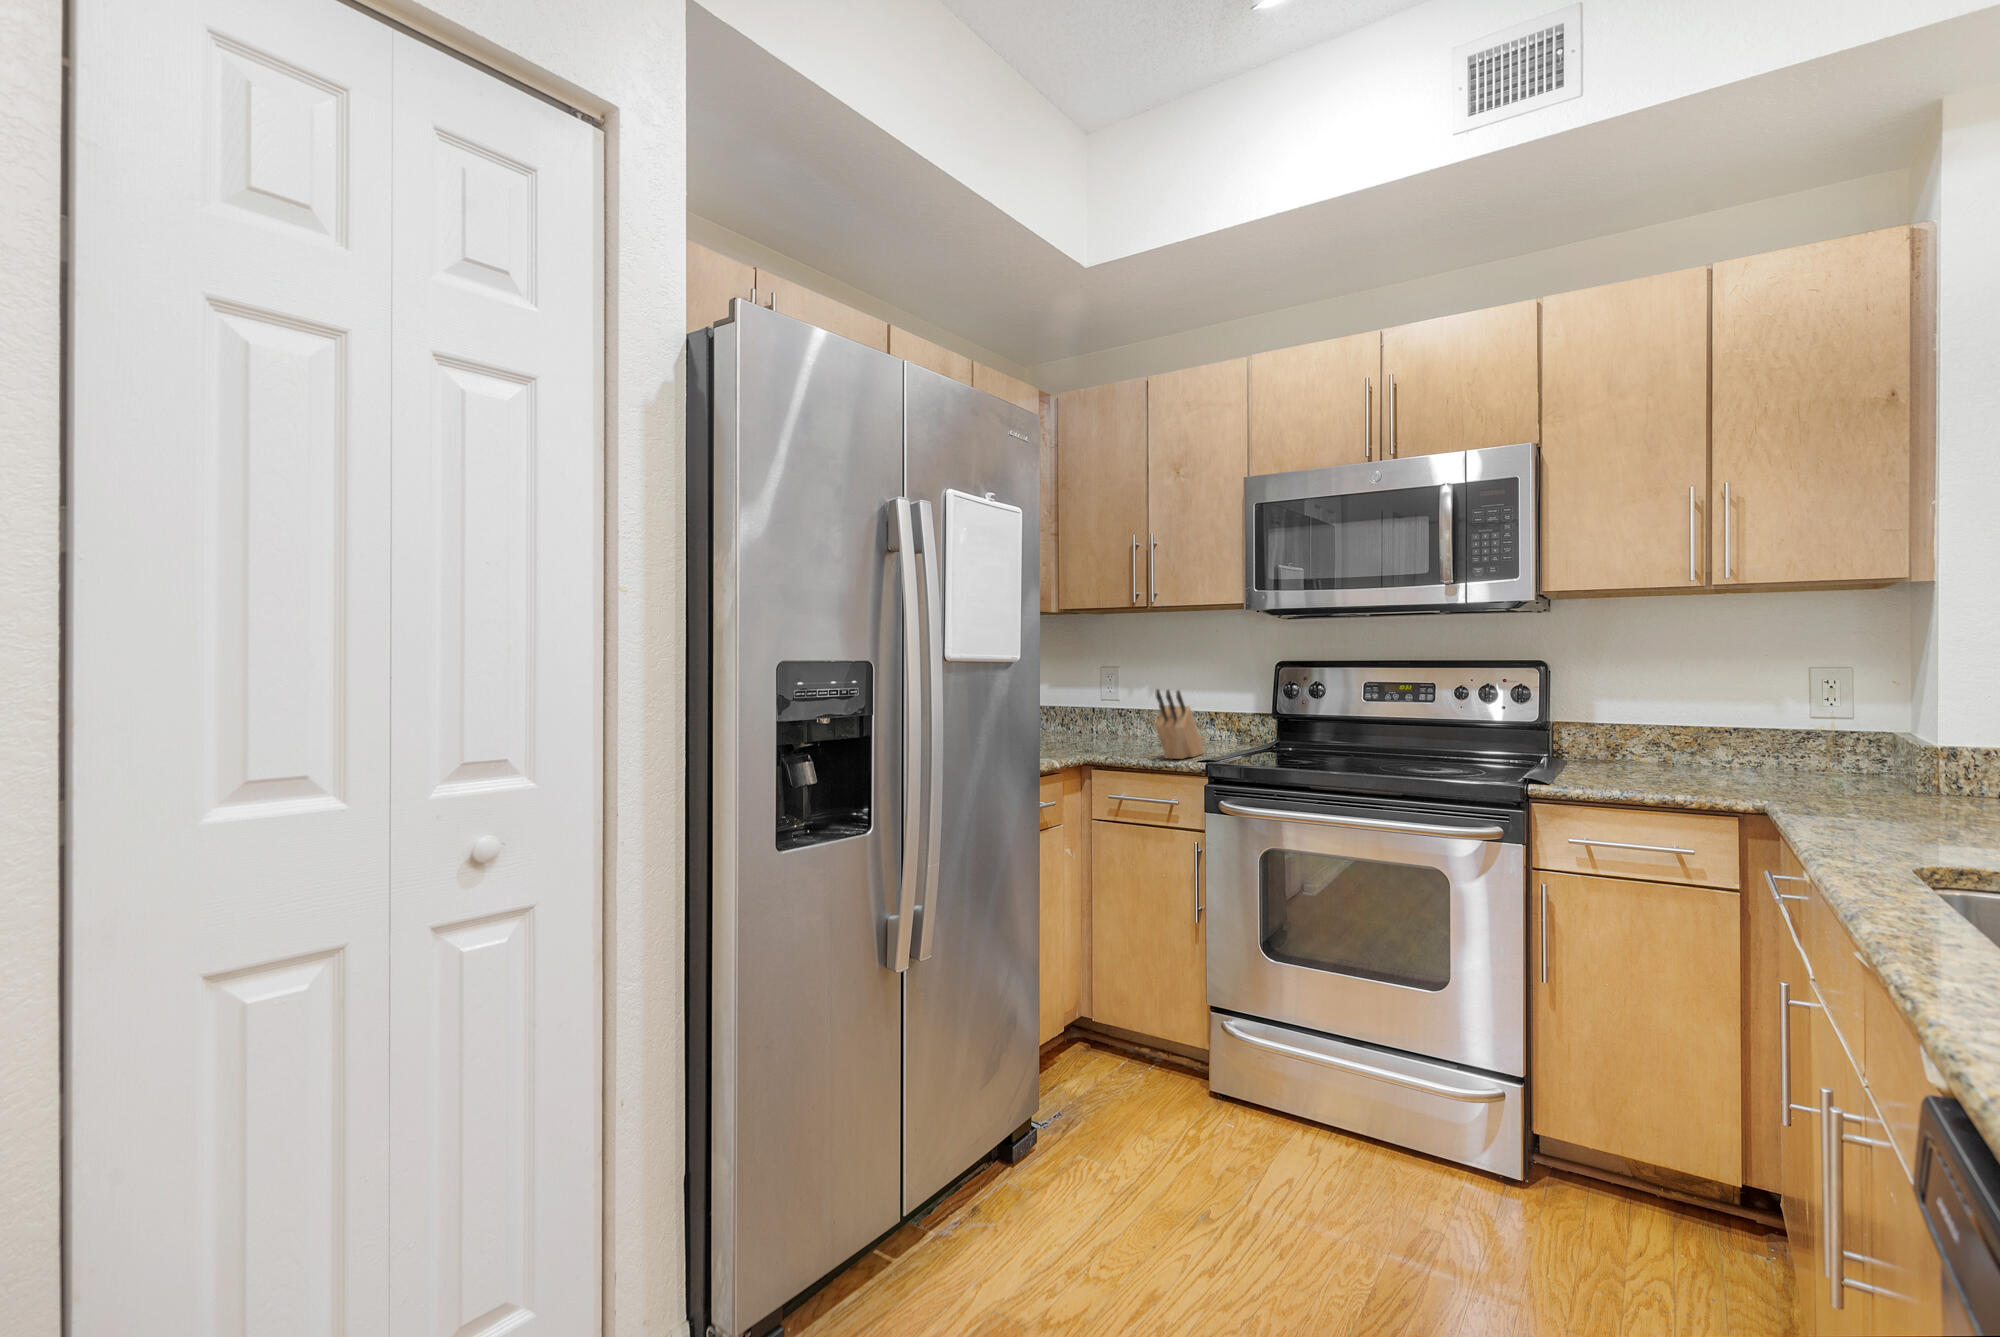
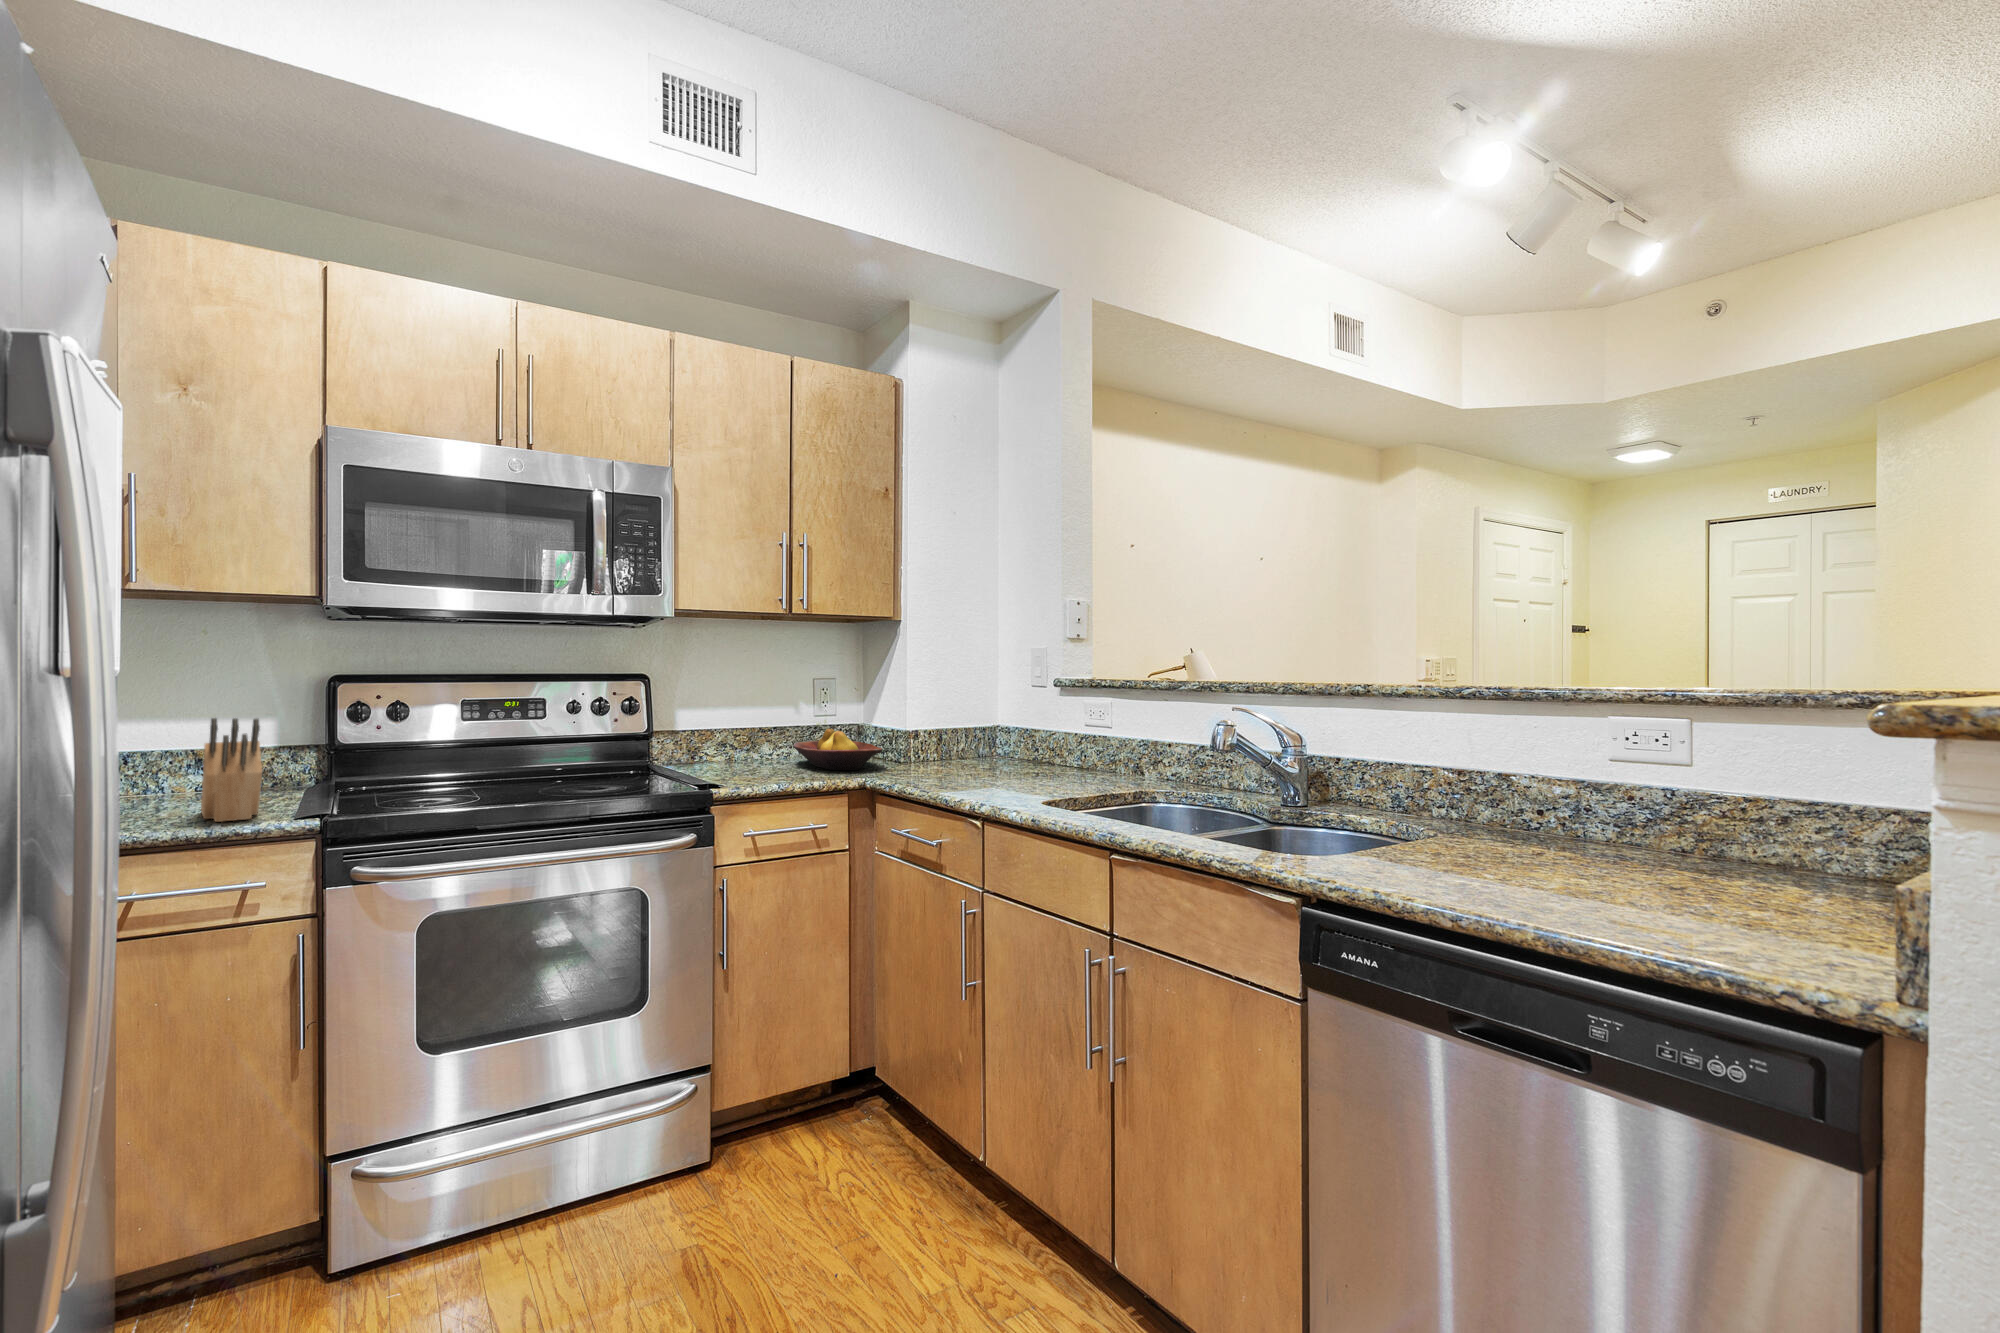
fruit bowl: none [1726,733,1866,790] -> present [793,729,882,770]

